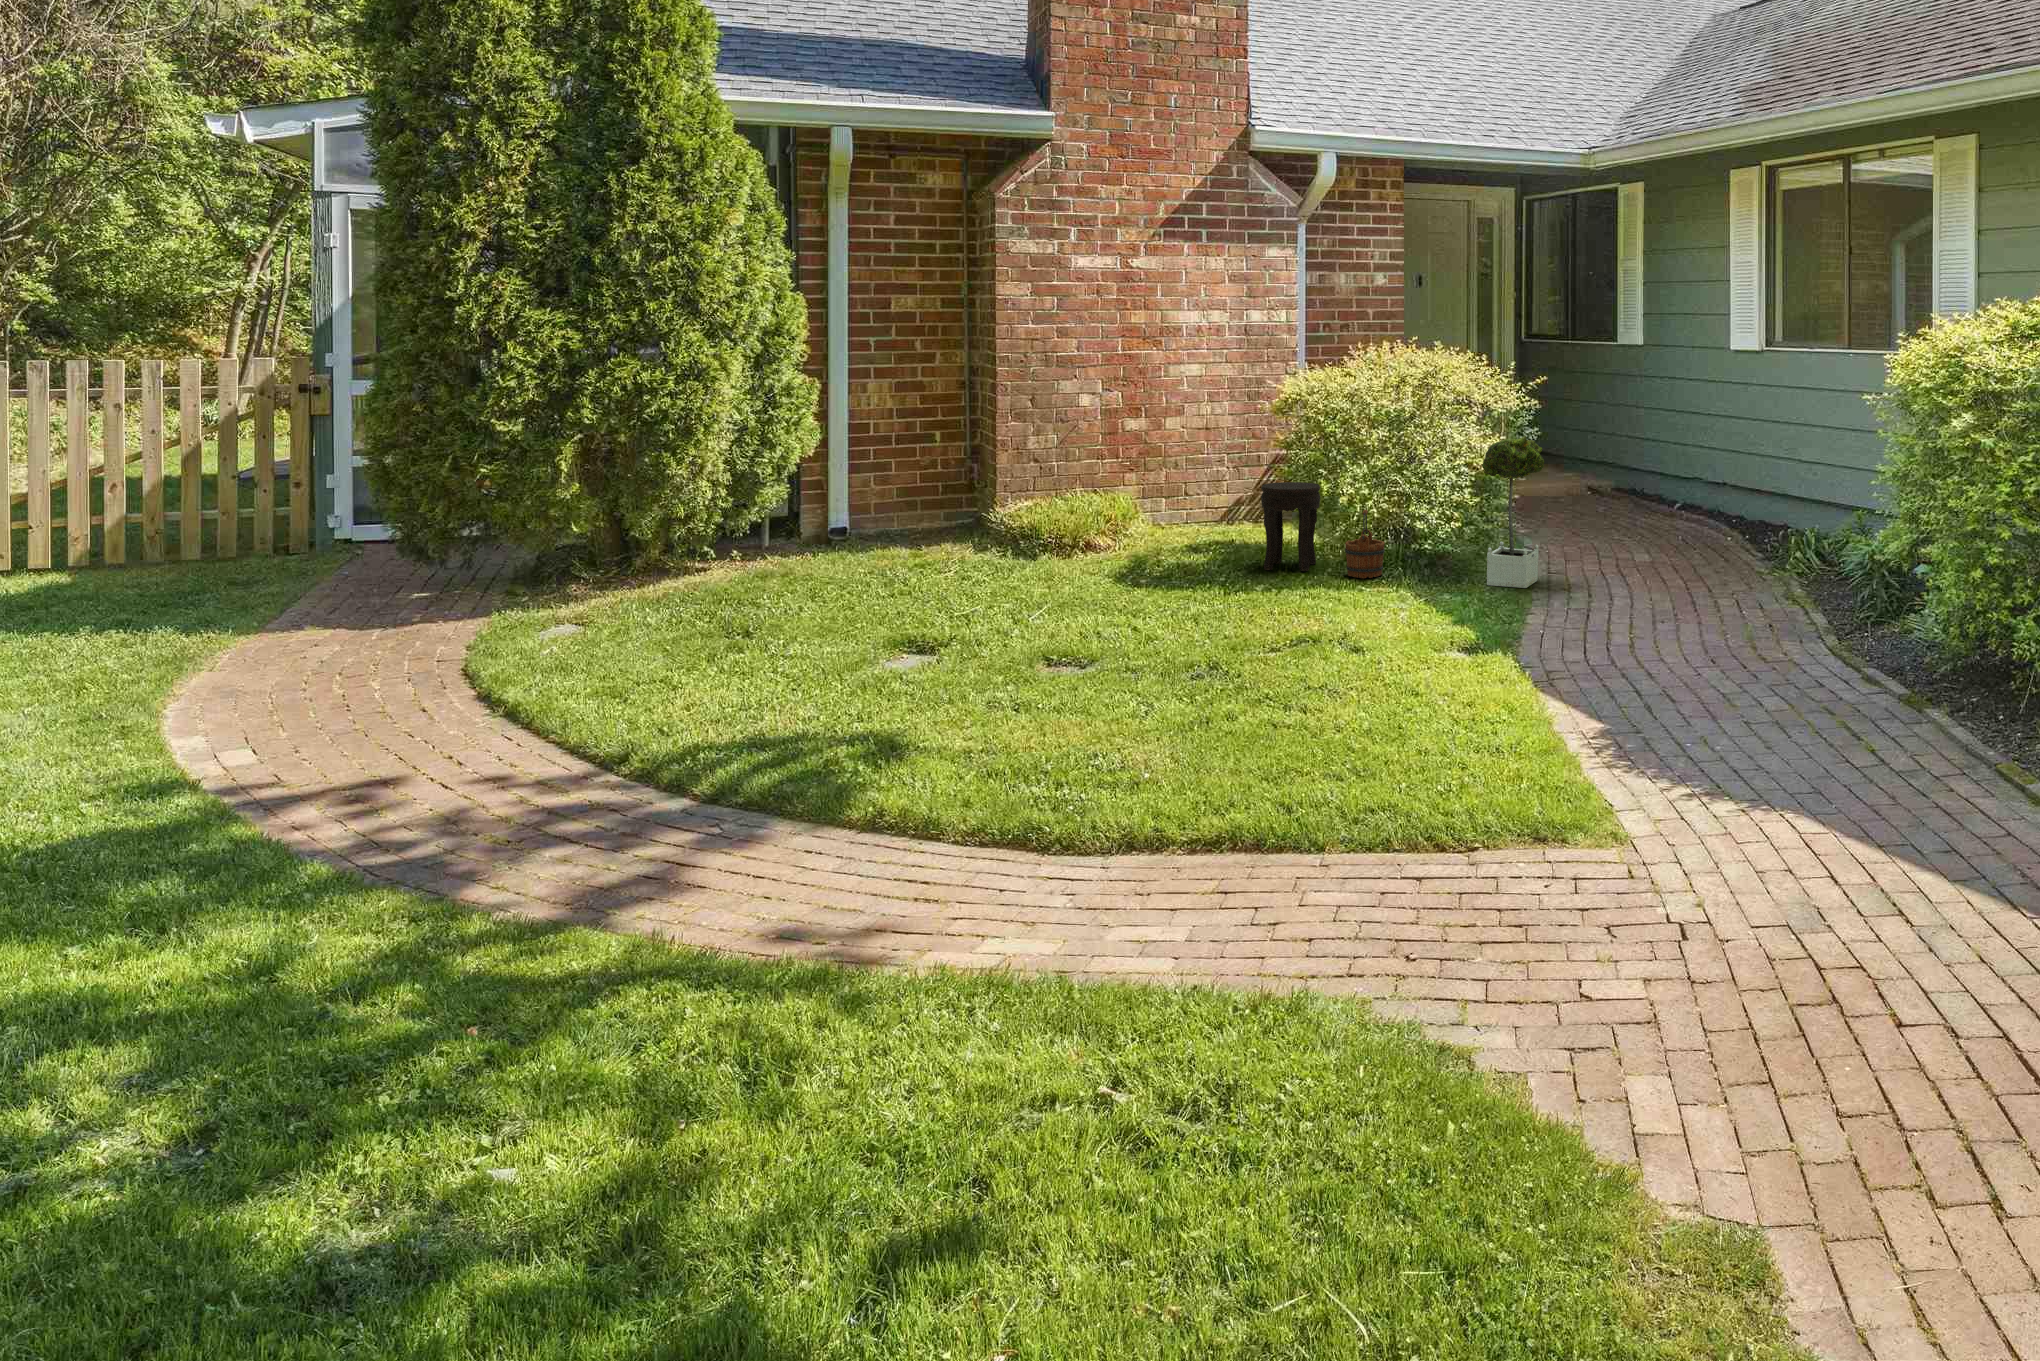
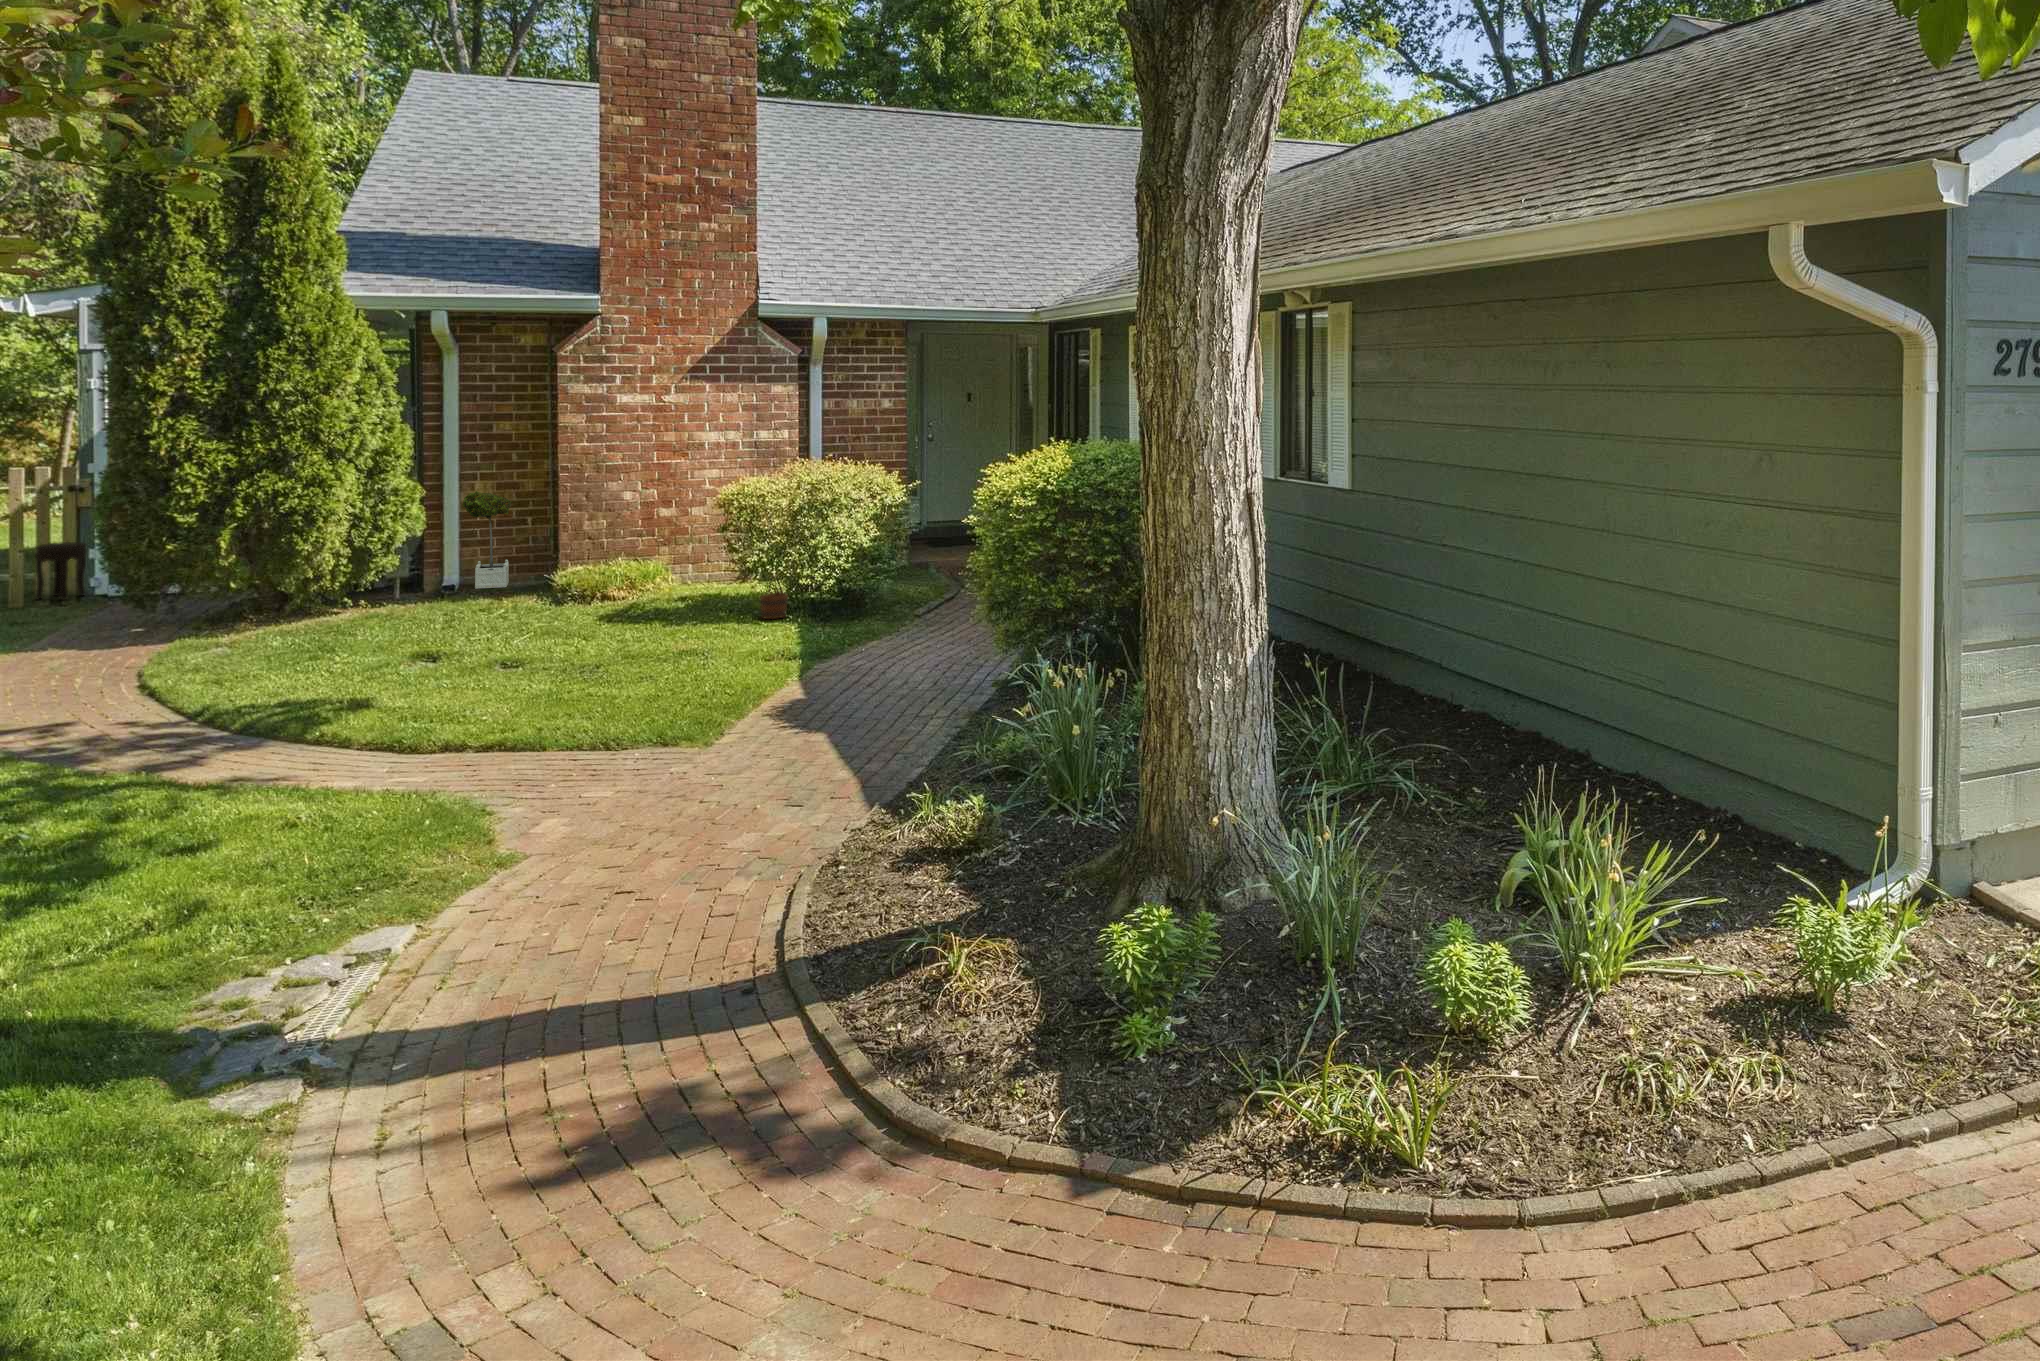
potted tree: present [1482,436,1544,588] -> present [463,491,512,589]
side table: present [1261,482,1320,571] -> present [35,542,87,600]

